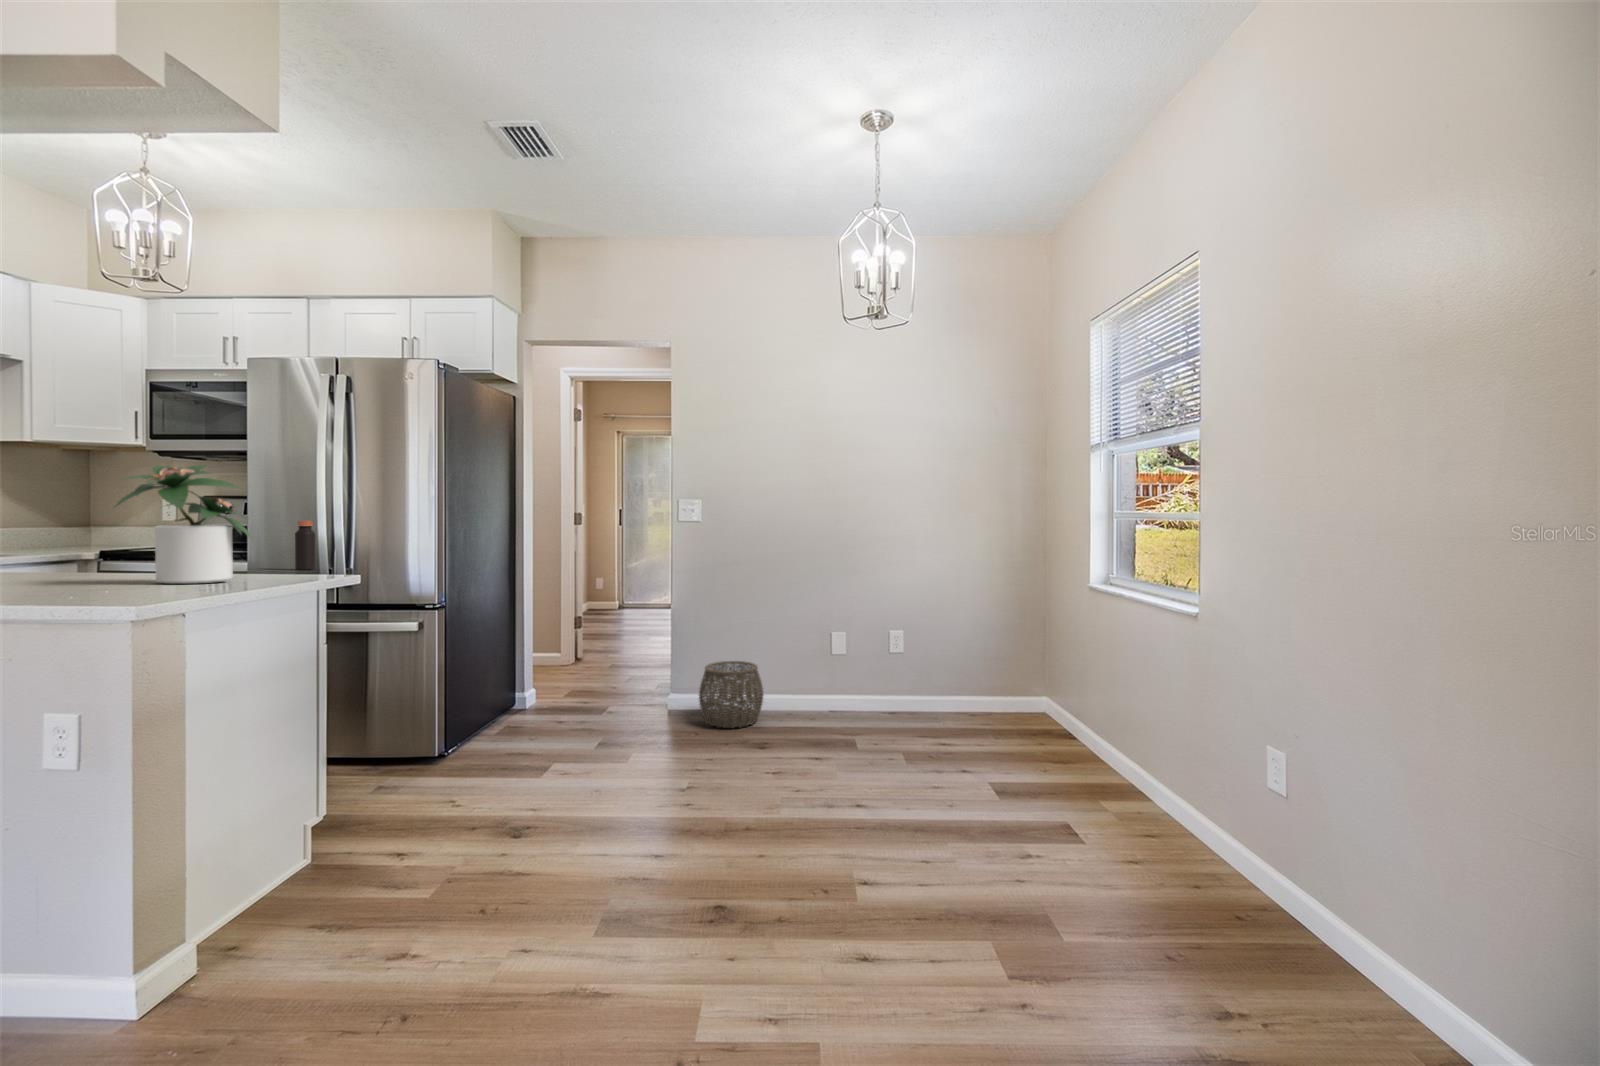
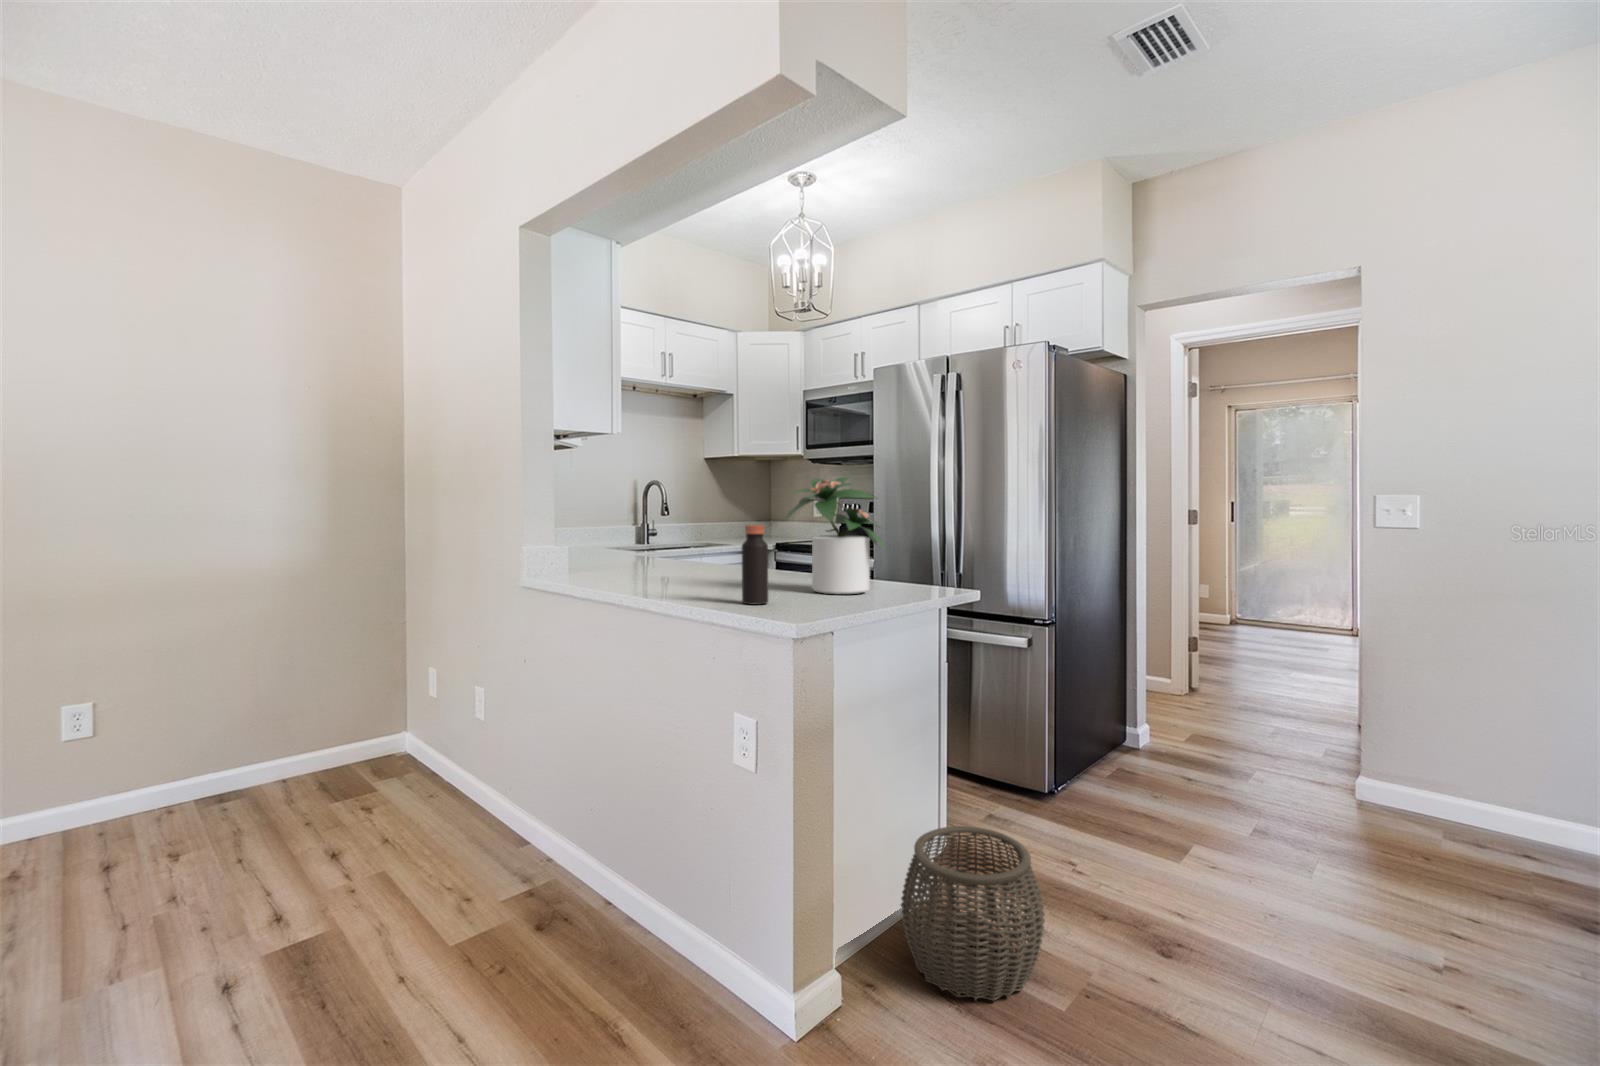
bottle: present [295,521,316,570] -> present [742,525,768,605]
woven basket: present [699,661,764,728] -> present [901,826,1045,1000]

